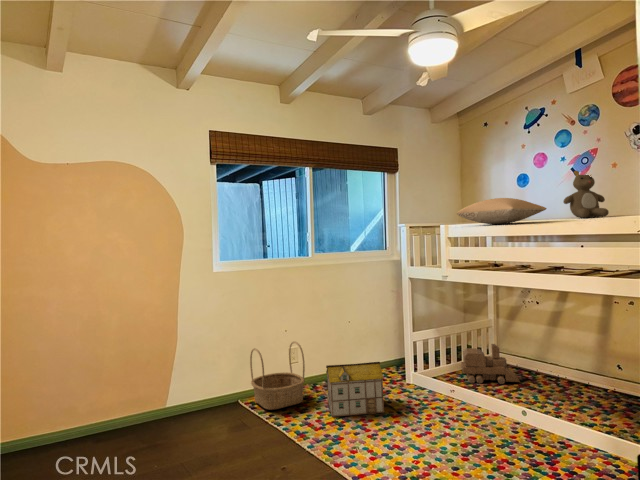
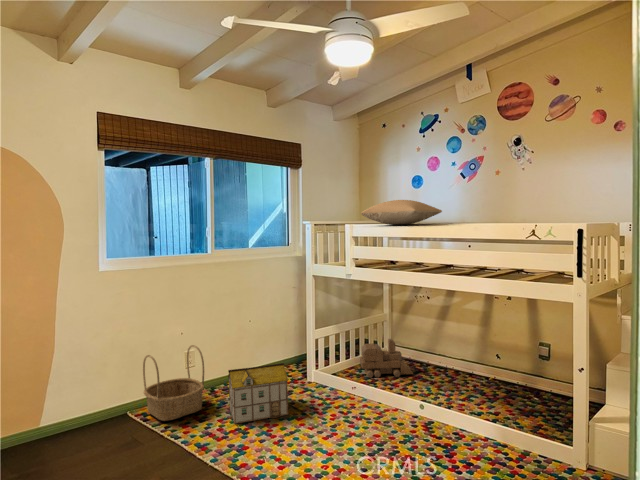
teddy bear: present [563,171,609,218] -> none [454,176,492,220]

